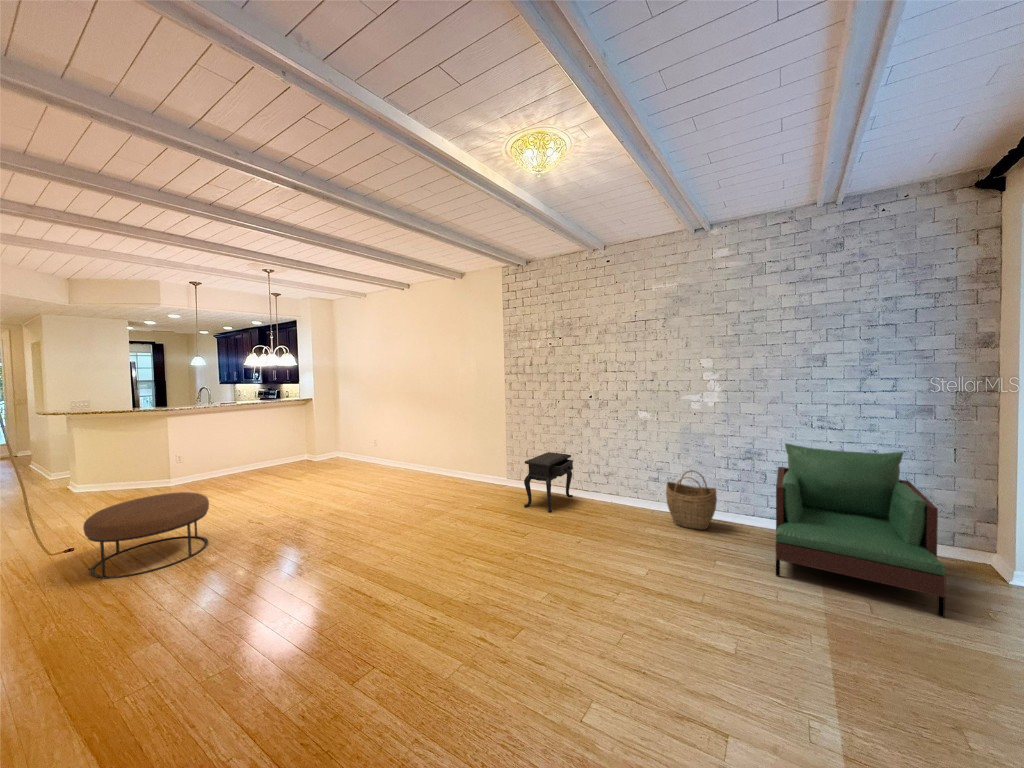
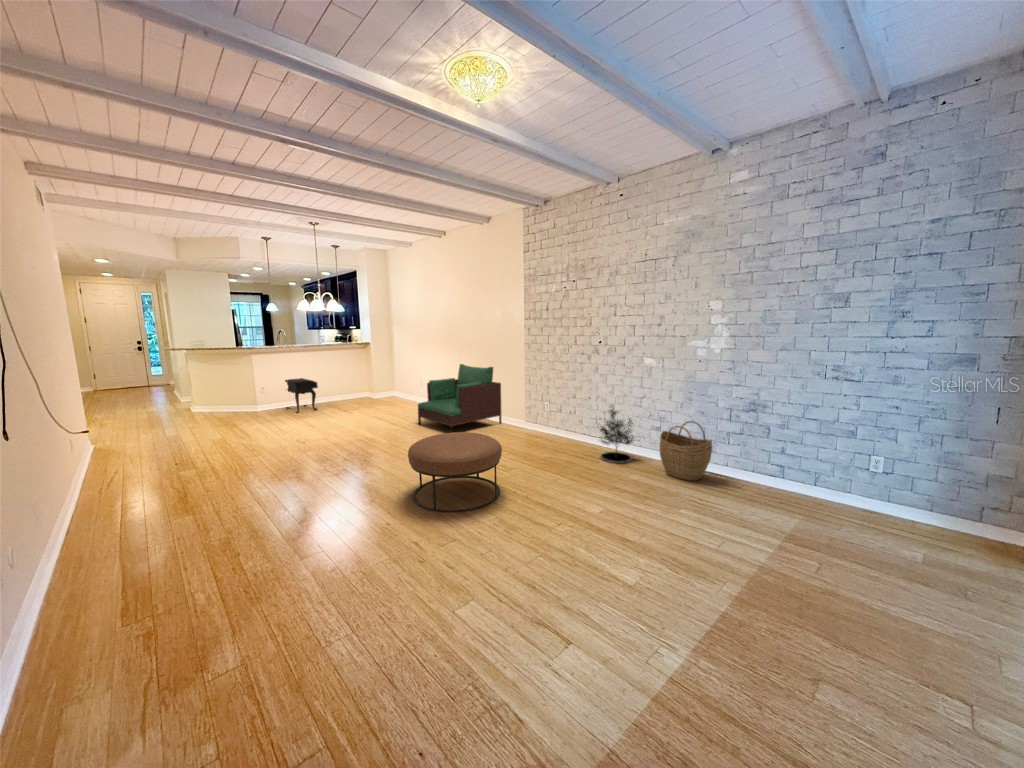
armchair: present [776,443,946,617] -> present [418,364,502,433]
side table: present [524,452,573,512] -> present [285,378,318,413]
potted tree: none [600,456,637,517] -> present [600,406,634,463]
ottoman: present [83,492,209,578] -> present [408,432,502,512]

